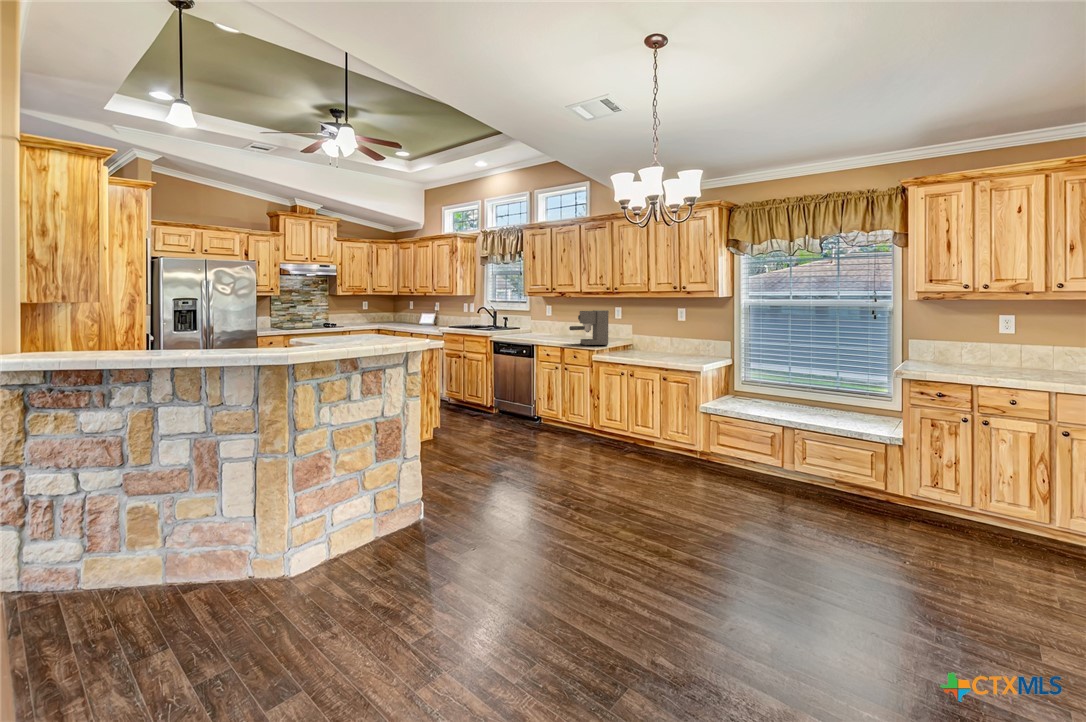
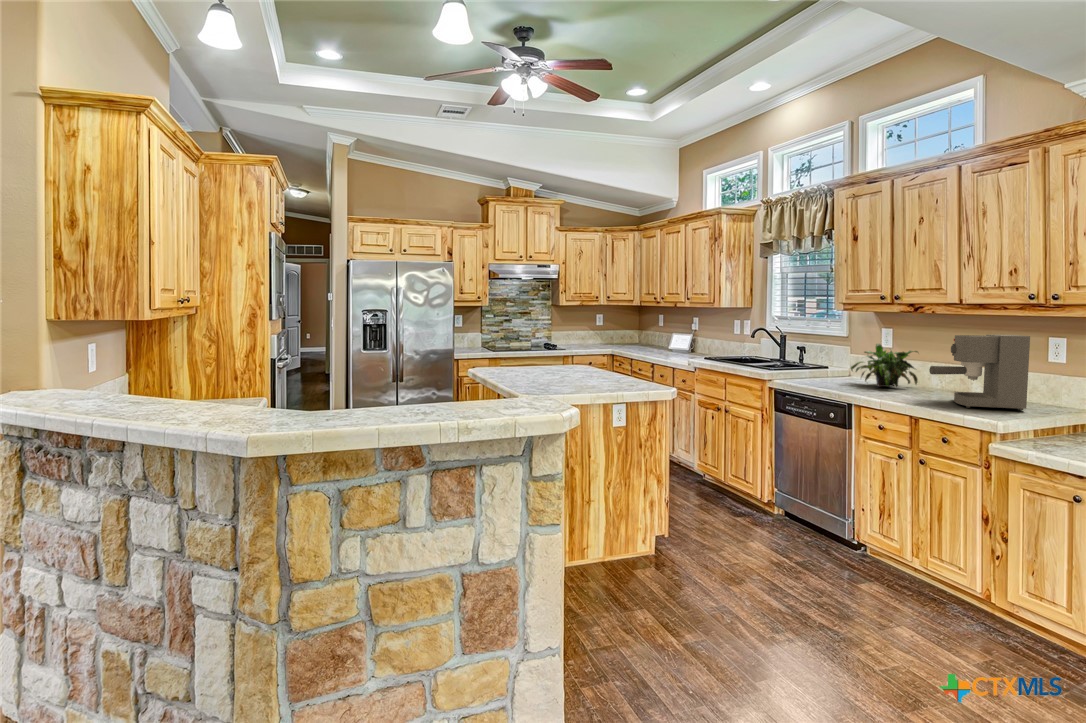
potted plant: none [534,316,566,340] -> present [851,344,918,387]

